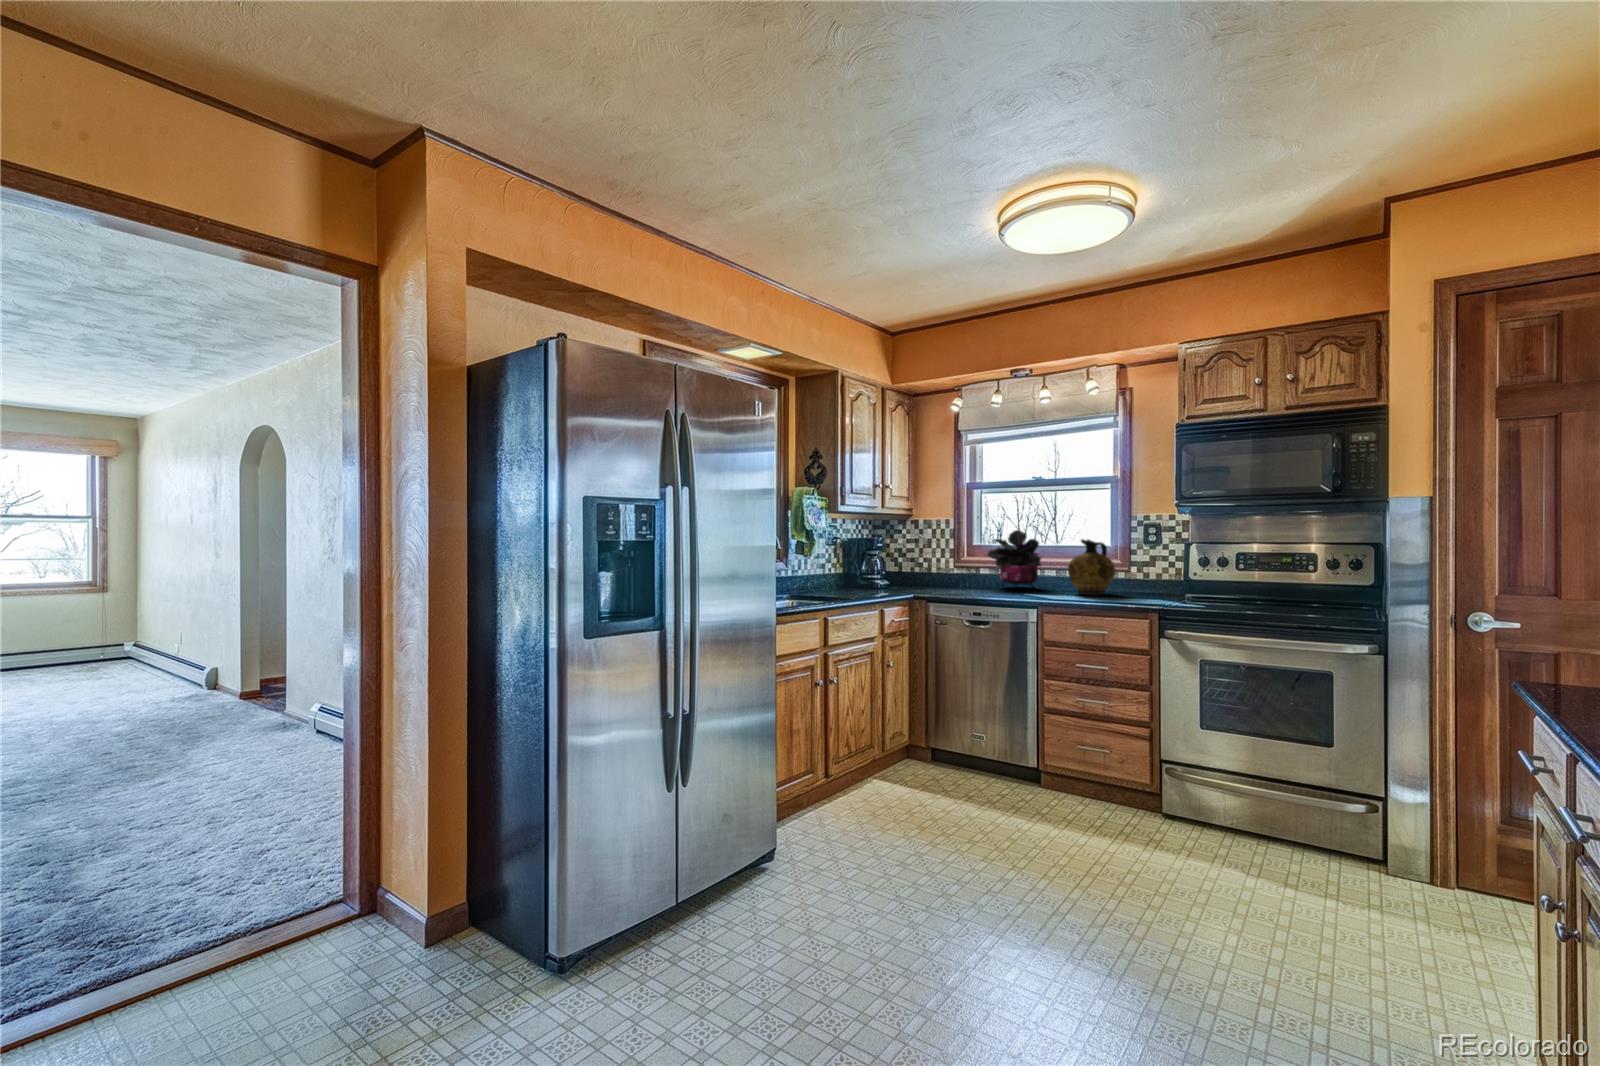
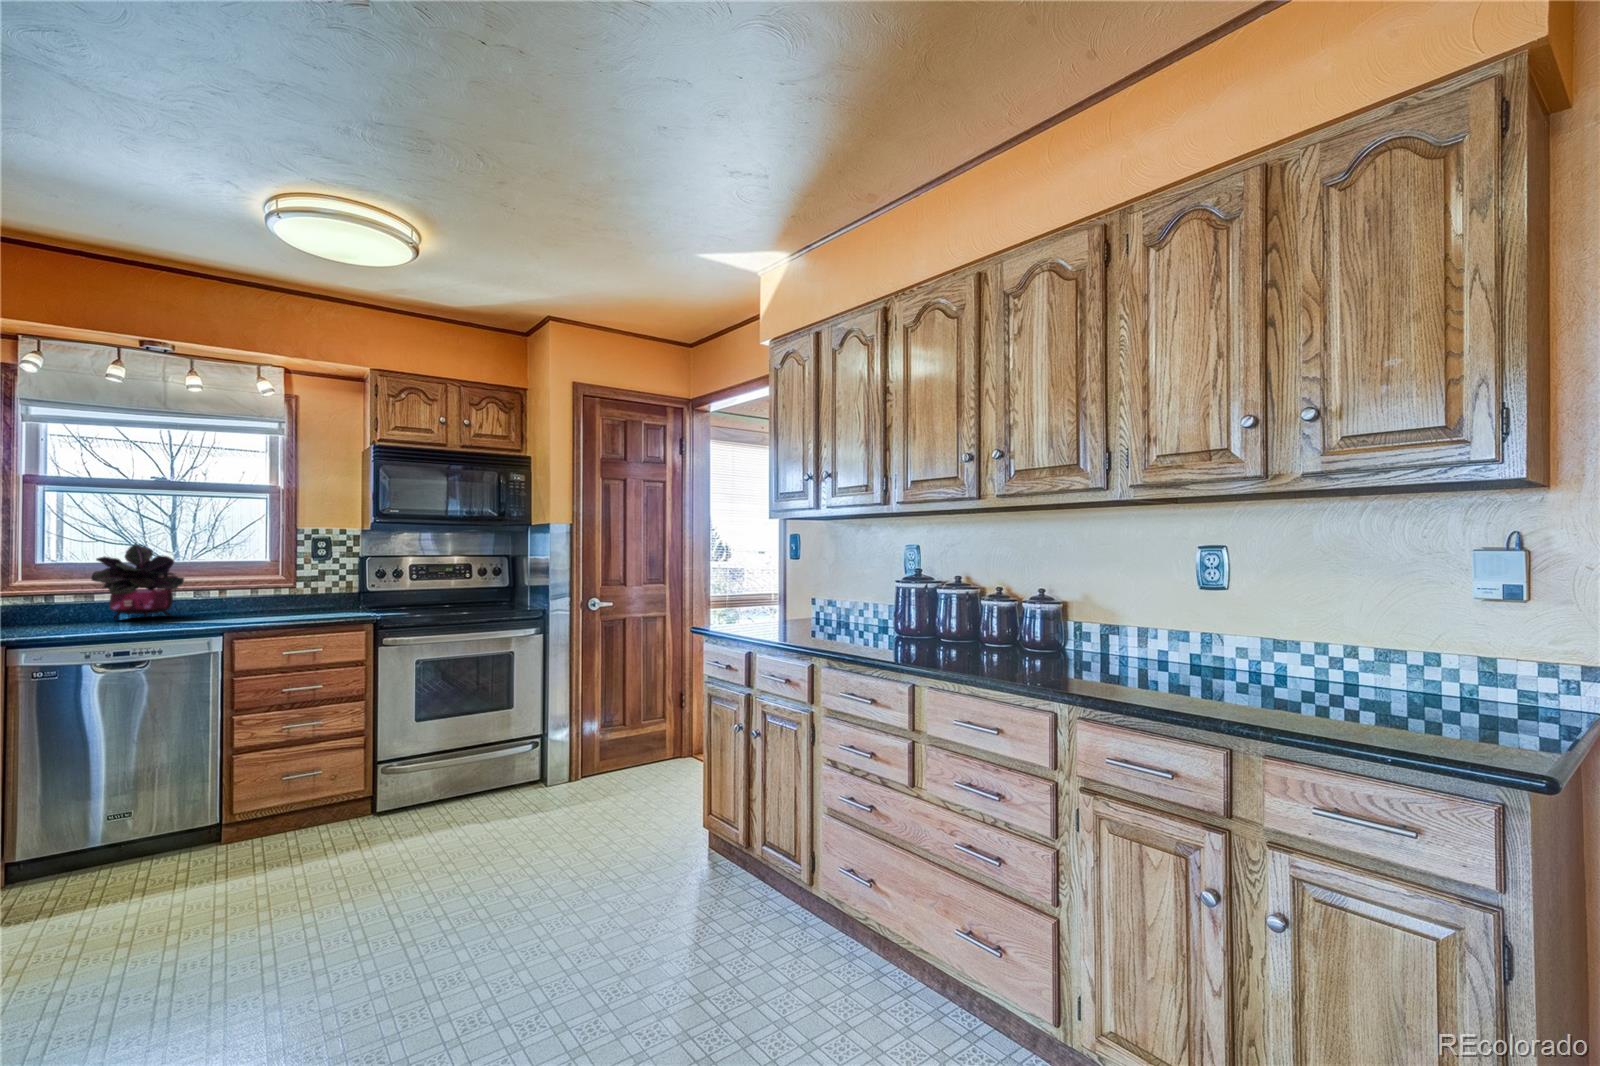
ceramic jug: present [1068,539,1115,594] -> none [231,555,292,616]

